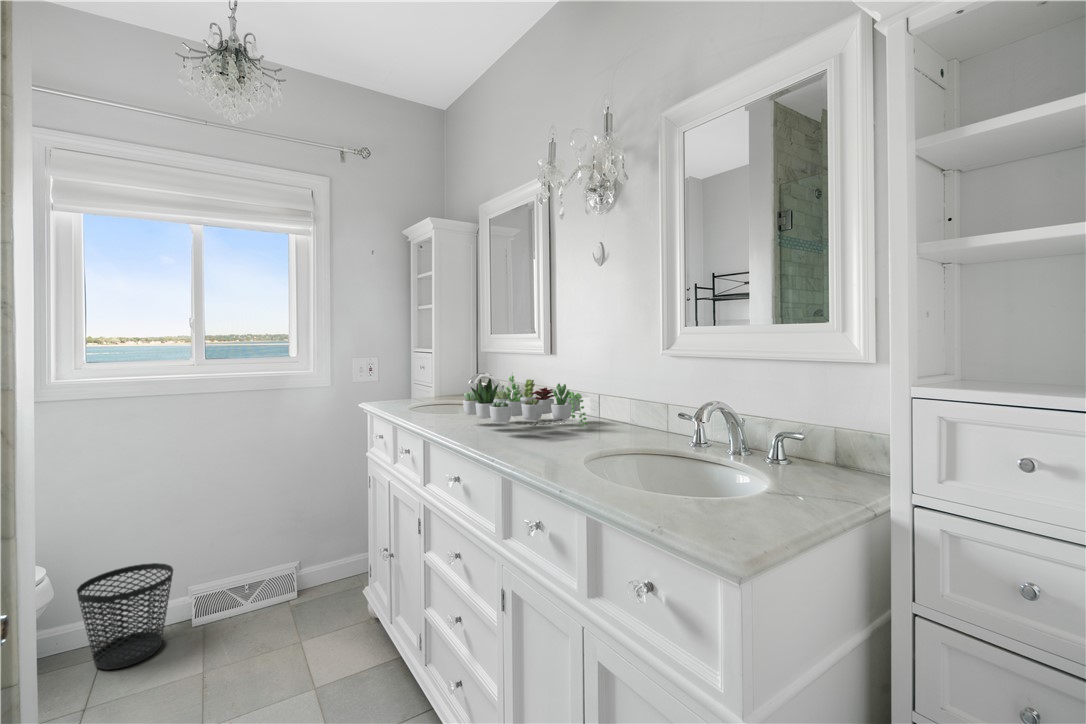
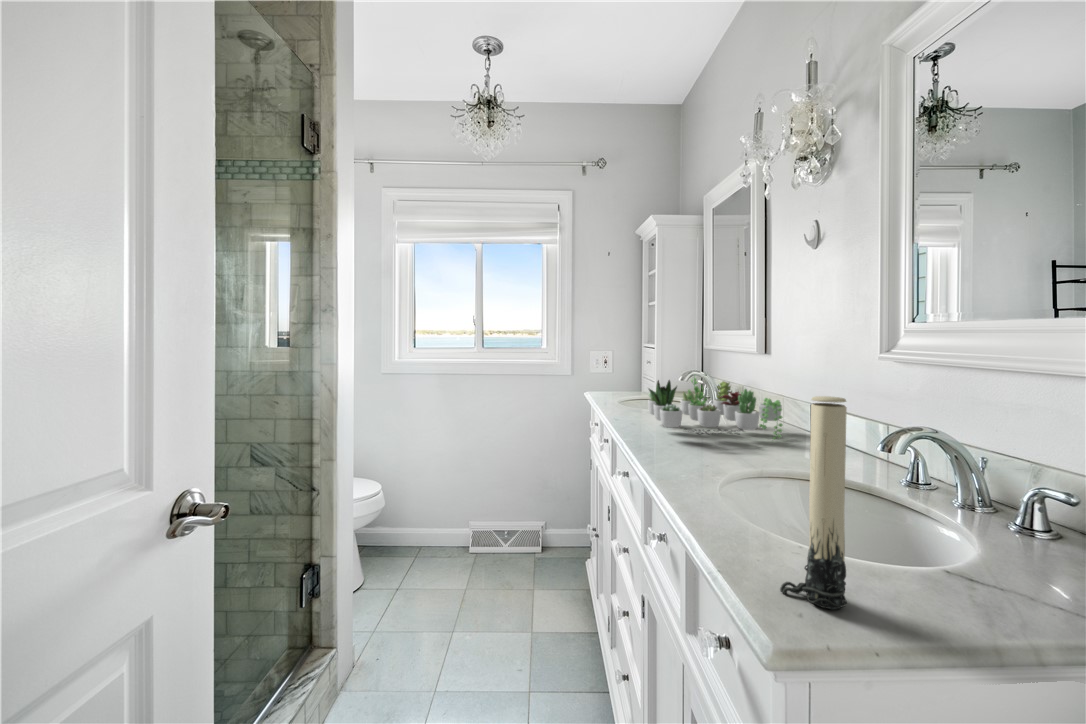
candle: none [699,365,747,524] -> present [780,396,847,609]
wastebasket: present [77,563,173,670] -> none [400,500,455,571]

